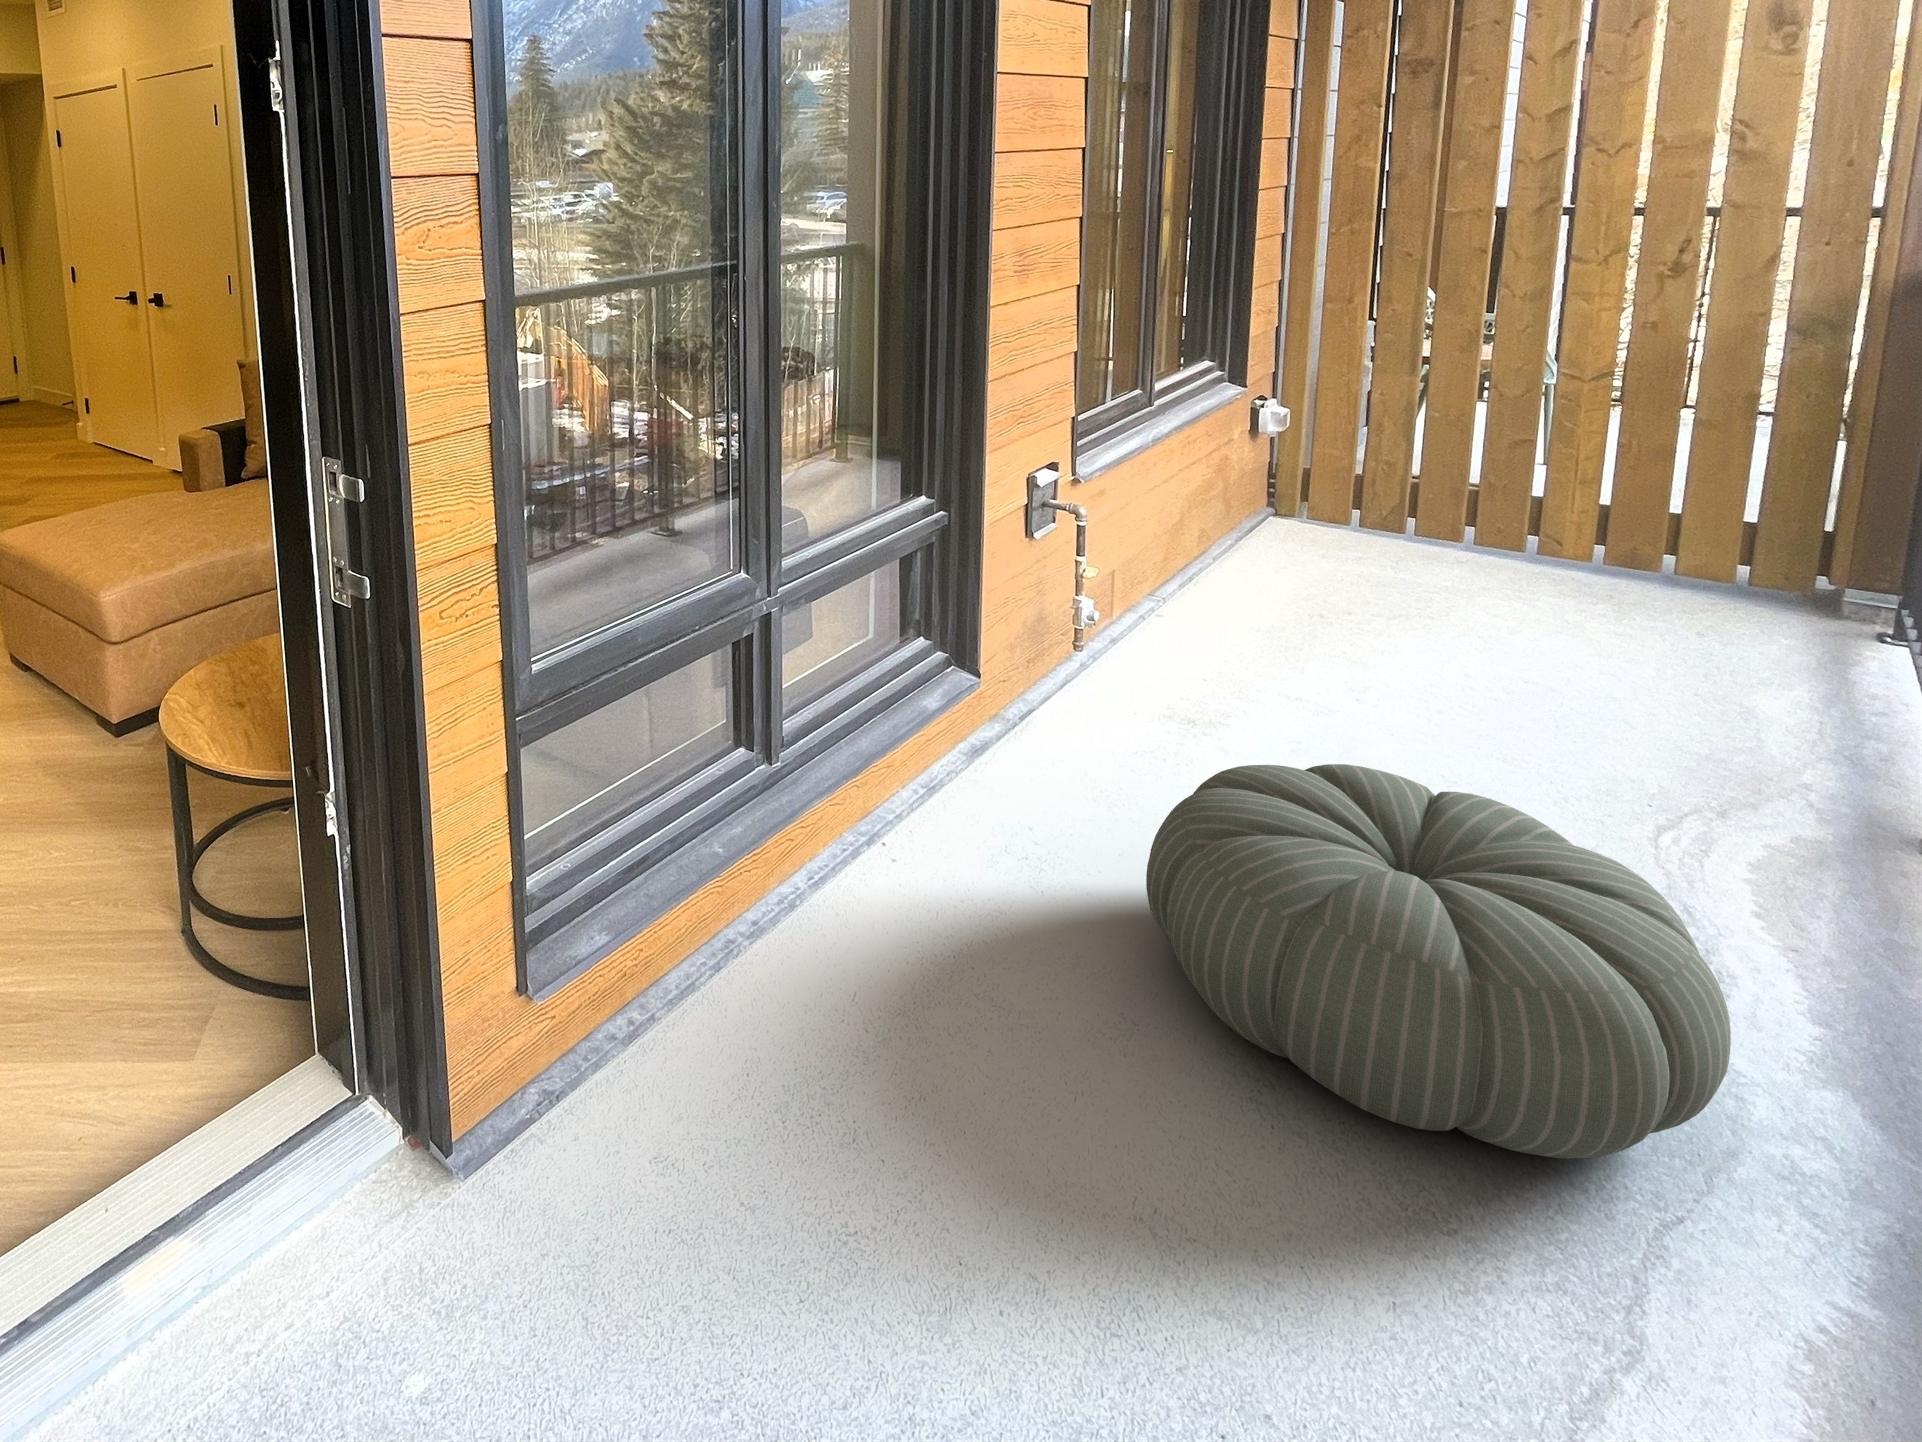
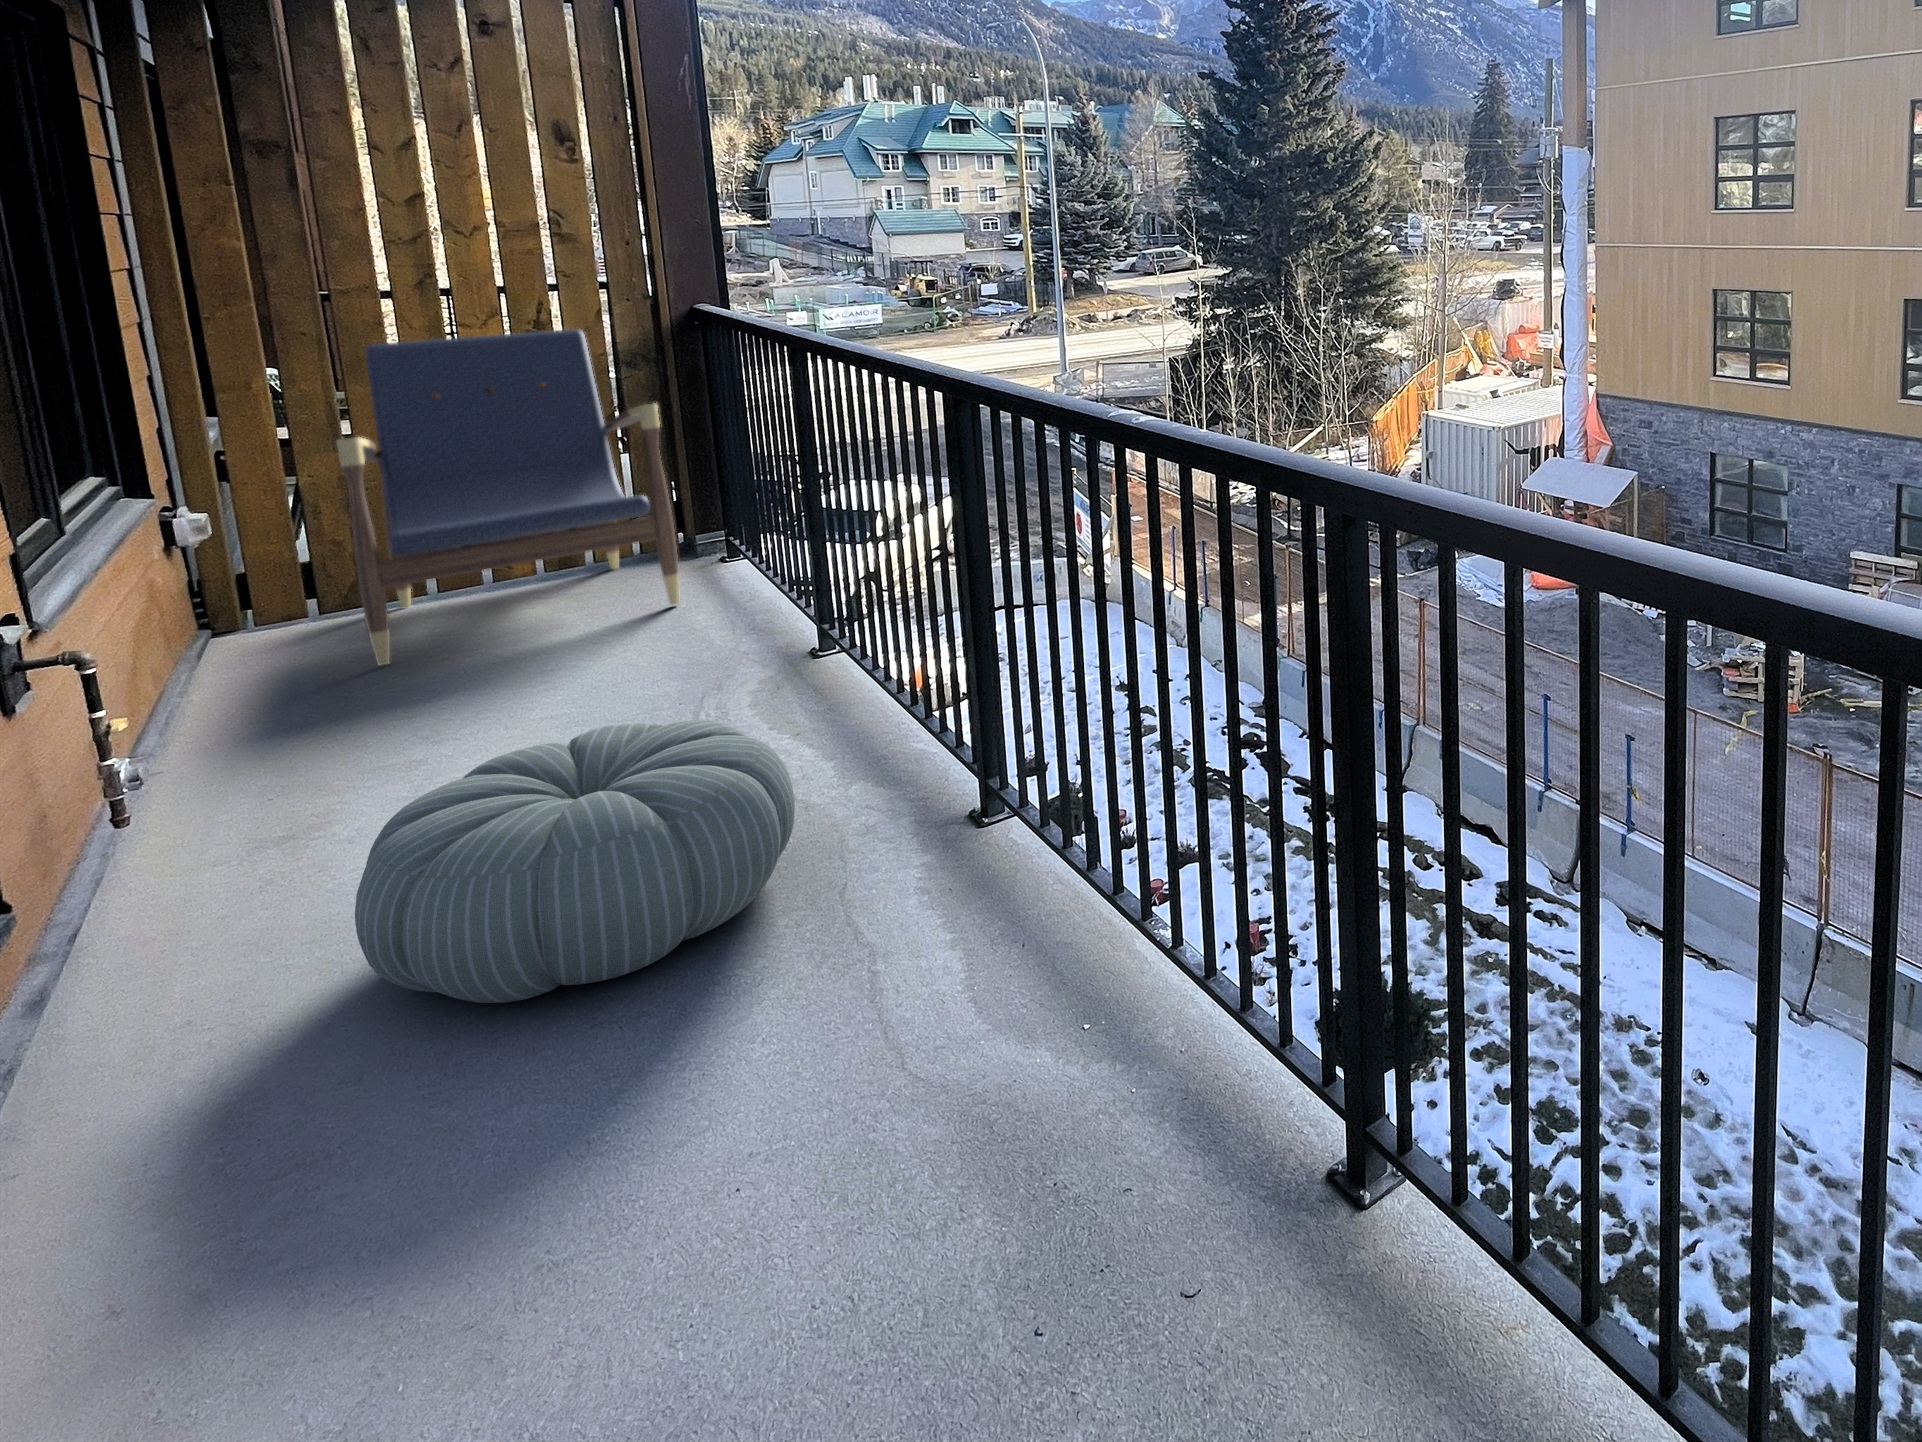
lounge chair: none [1371,275,1814,671] -> present [336,329,679,665]

